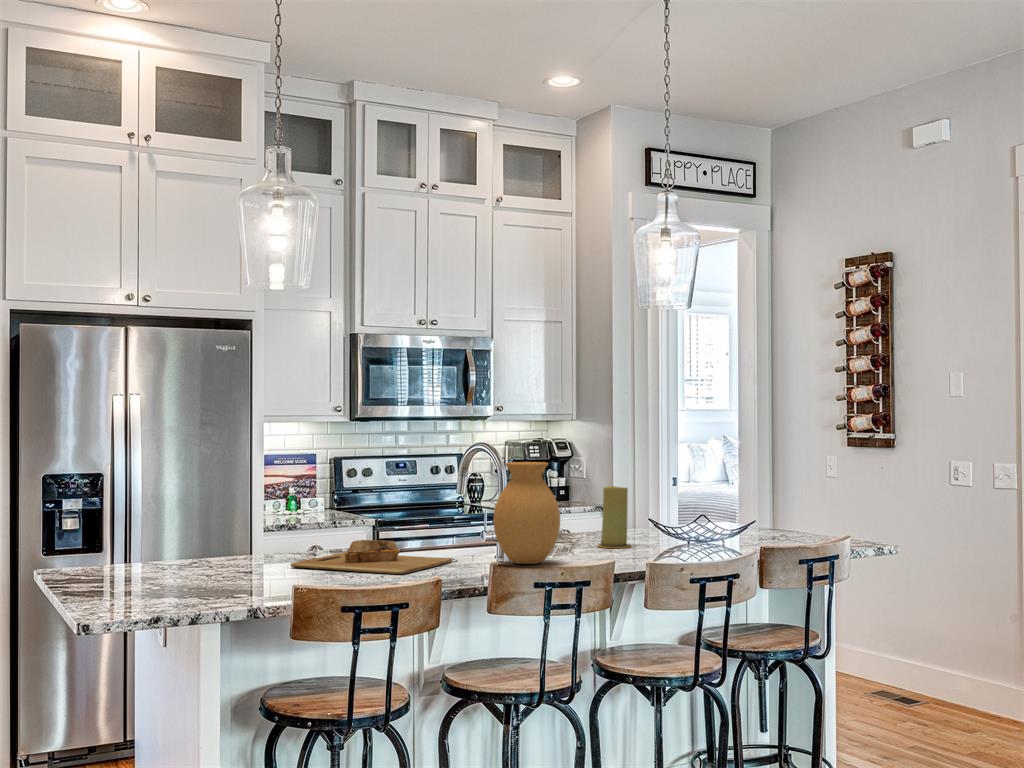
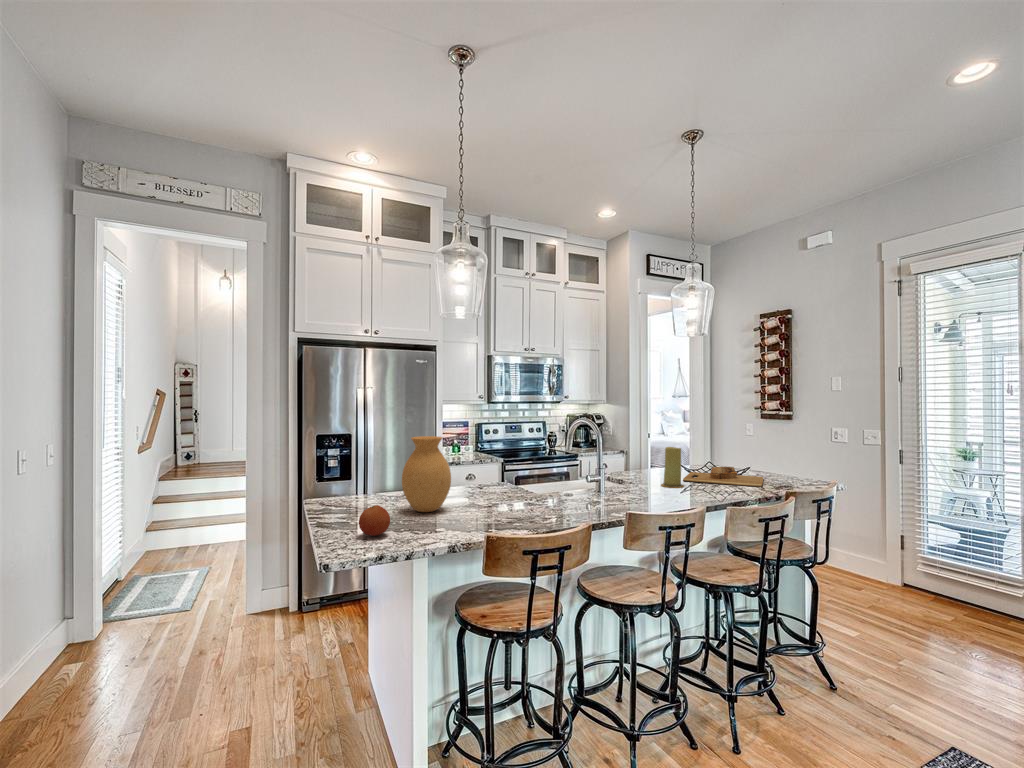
vase: present [493,462,560,564] -> present [402,436,451,512]
cutting board: present [291,540,452,574] -> present [683,467,763,487]
fruit: none [124,556,167,596] -> present [359,505,390,536]

